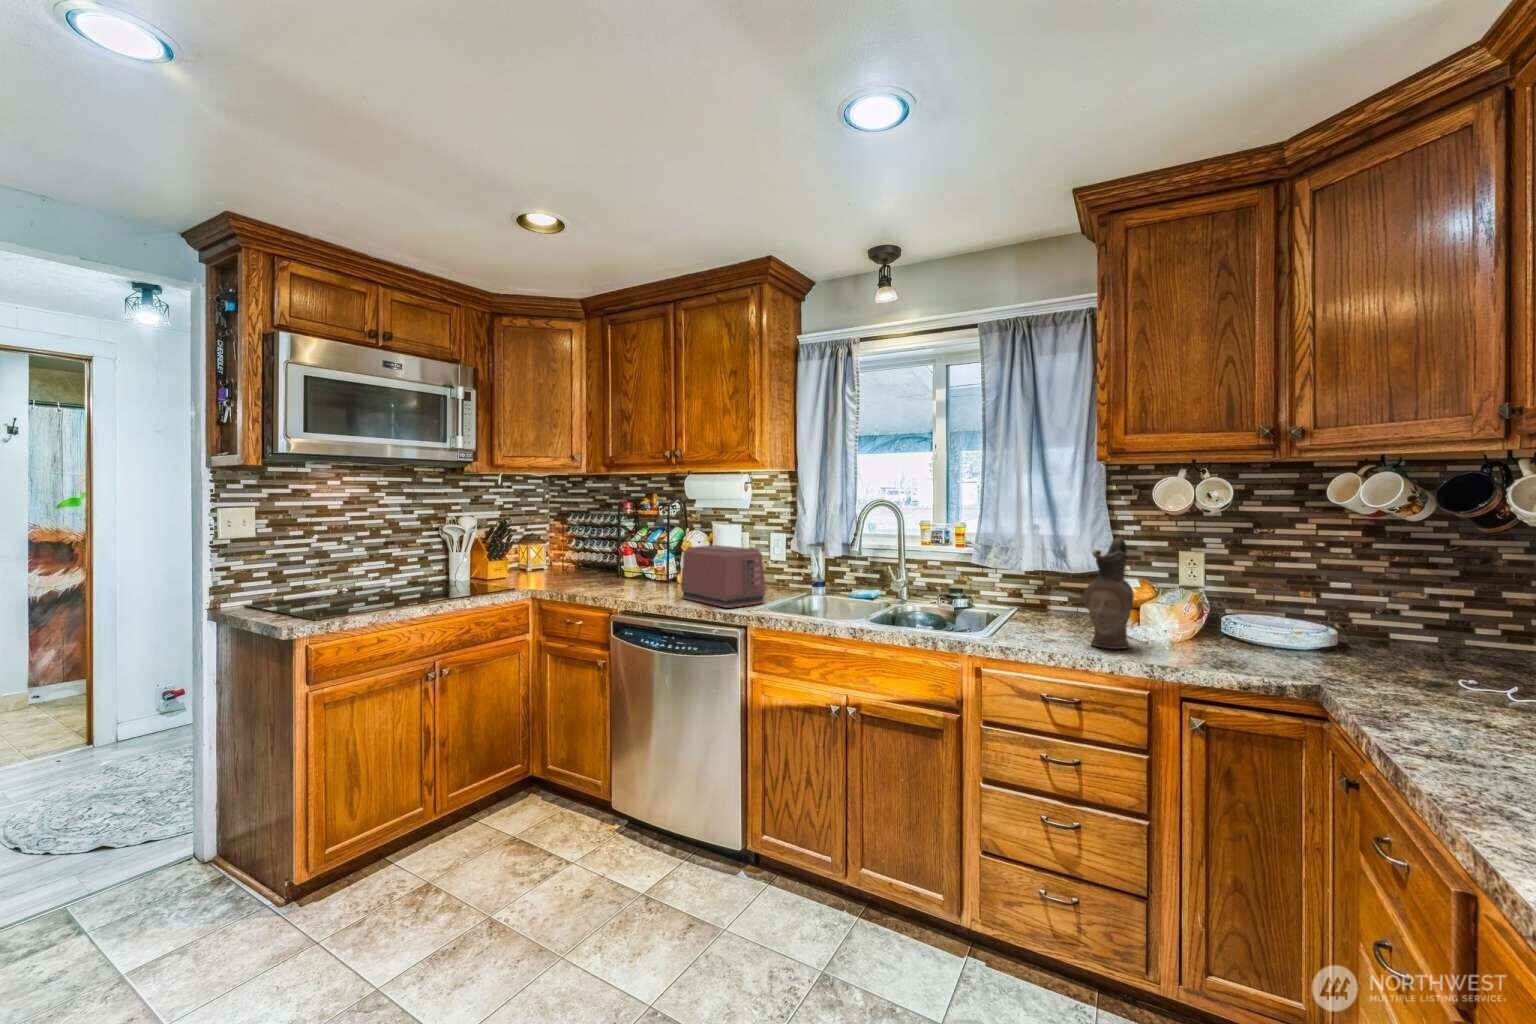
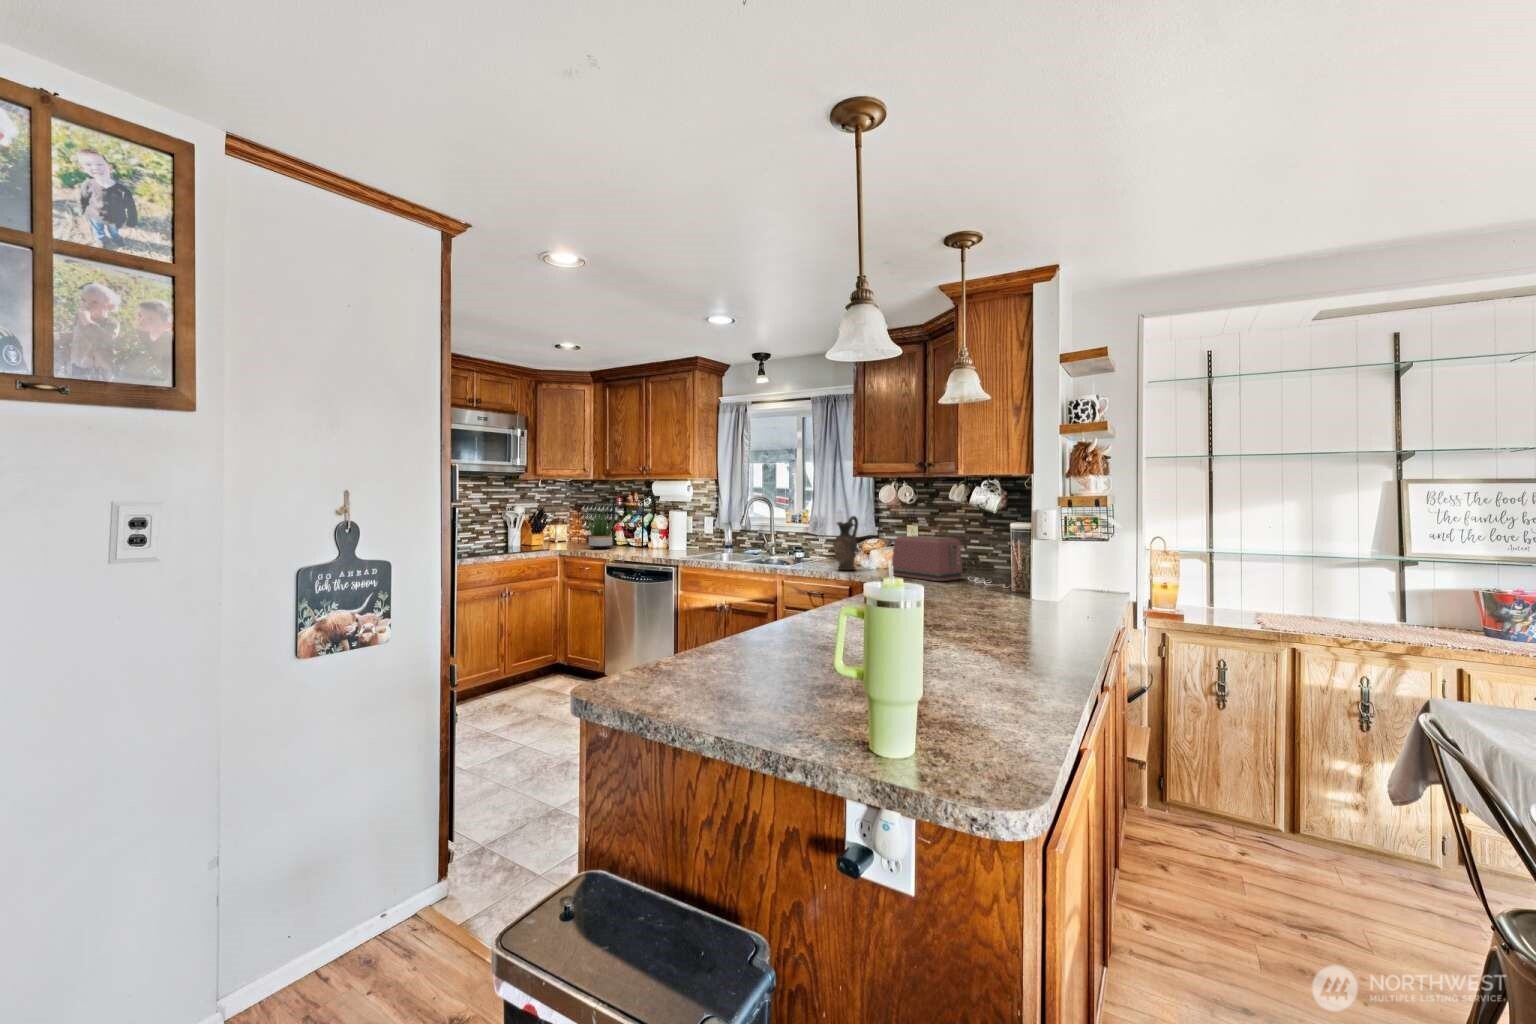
potted plant: none [570,518,629,587] -> present [584,509,617,549]
toaster: present [681,545,766,608] -> present [891,535,962,581]

